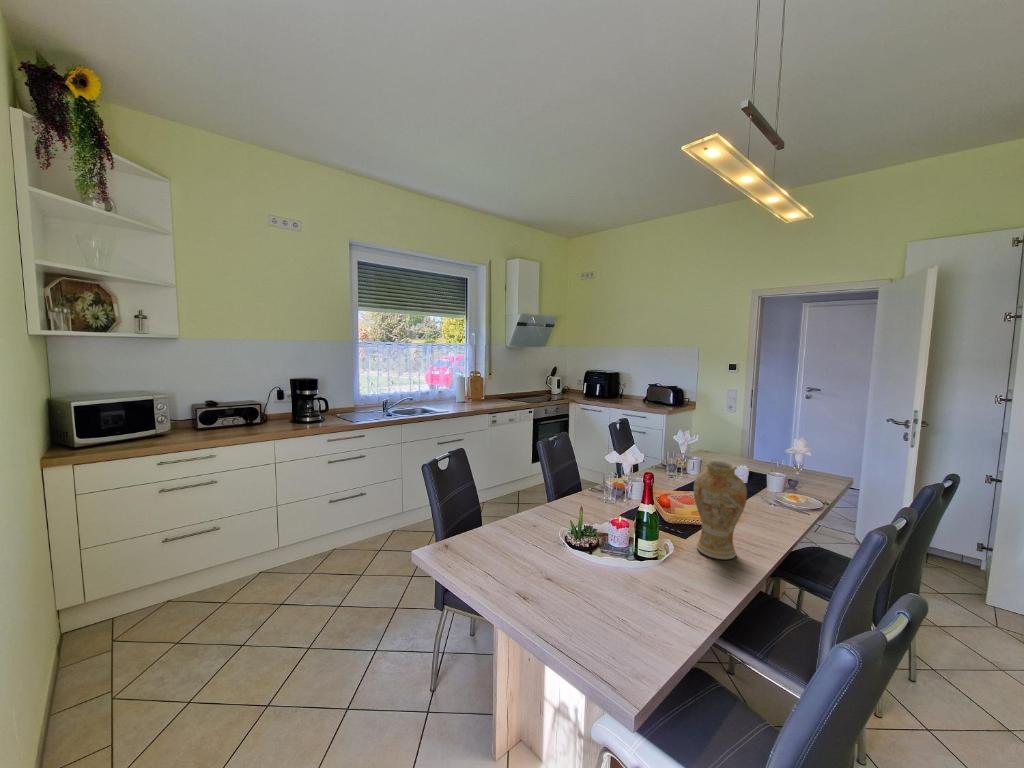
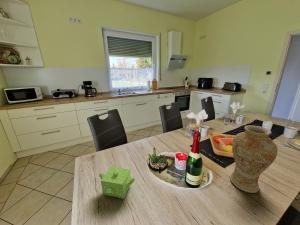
teapot: none [508,542,570,587] -> present [99,167,135,199]

